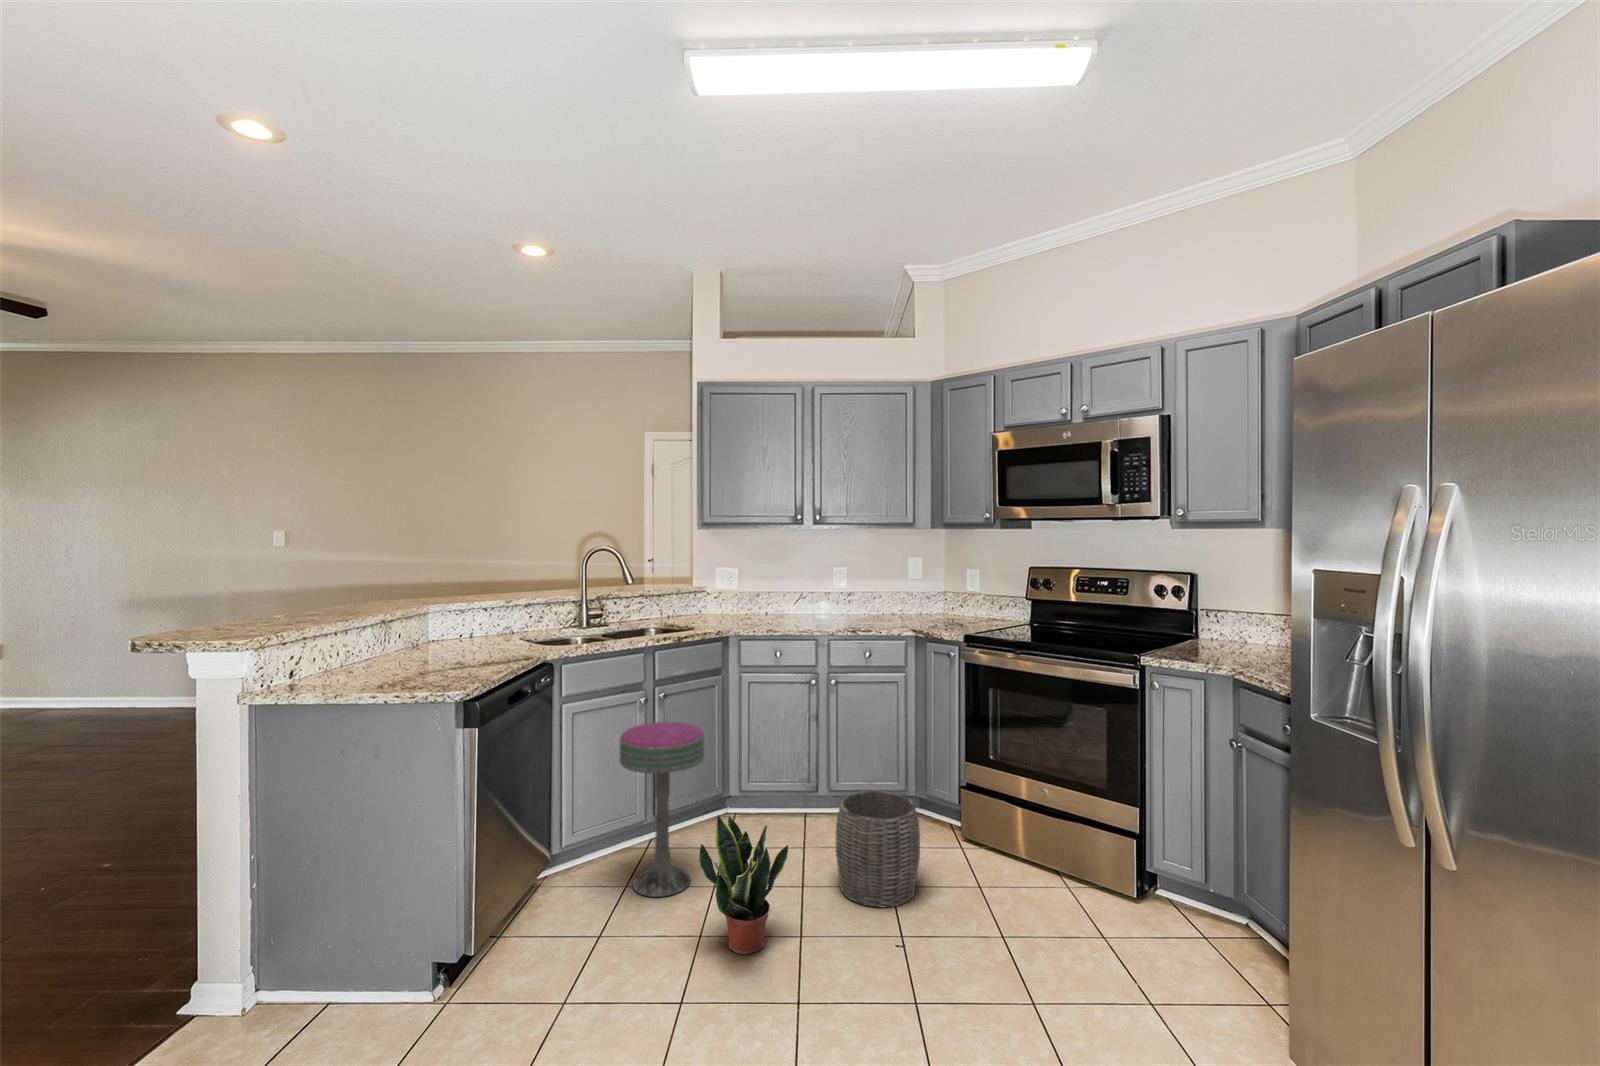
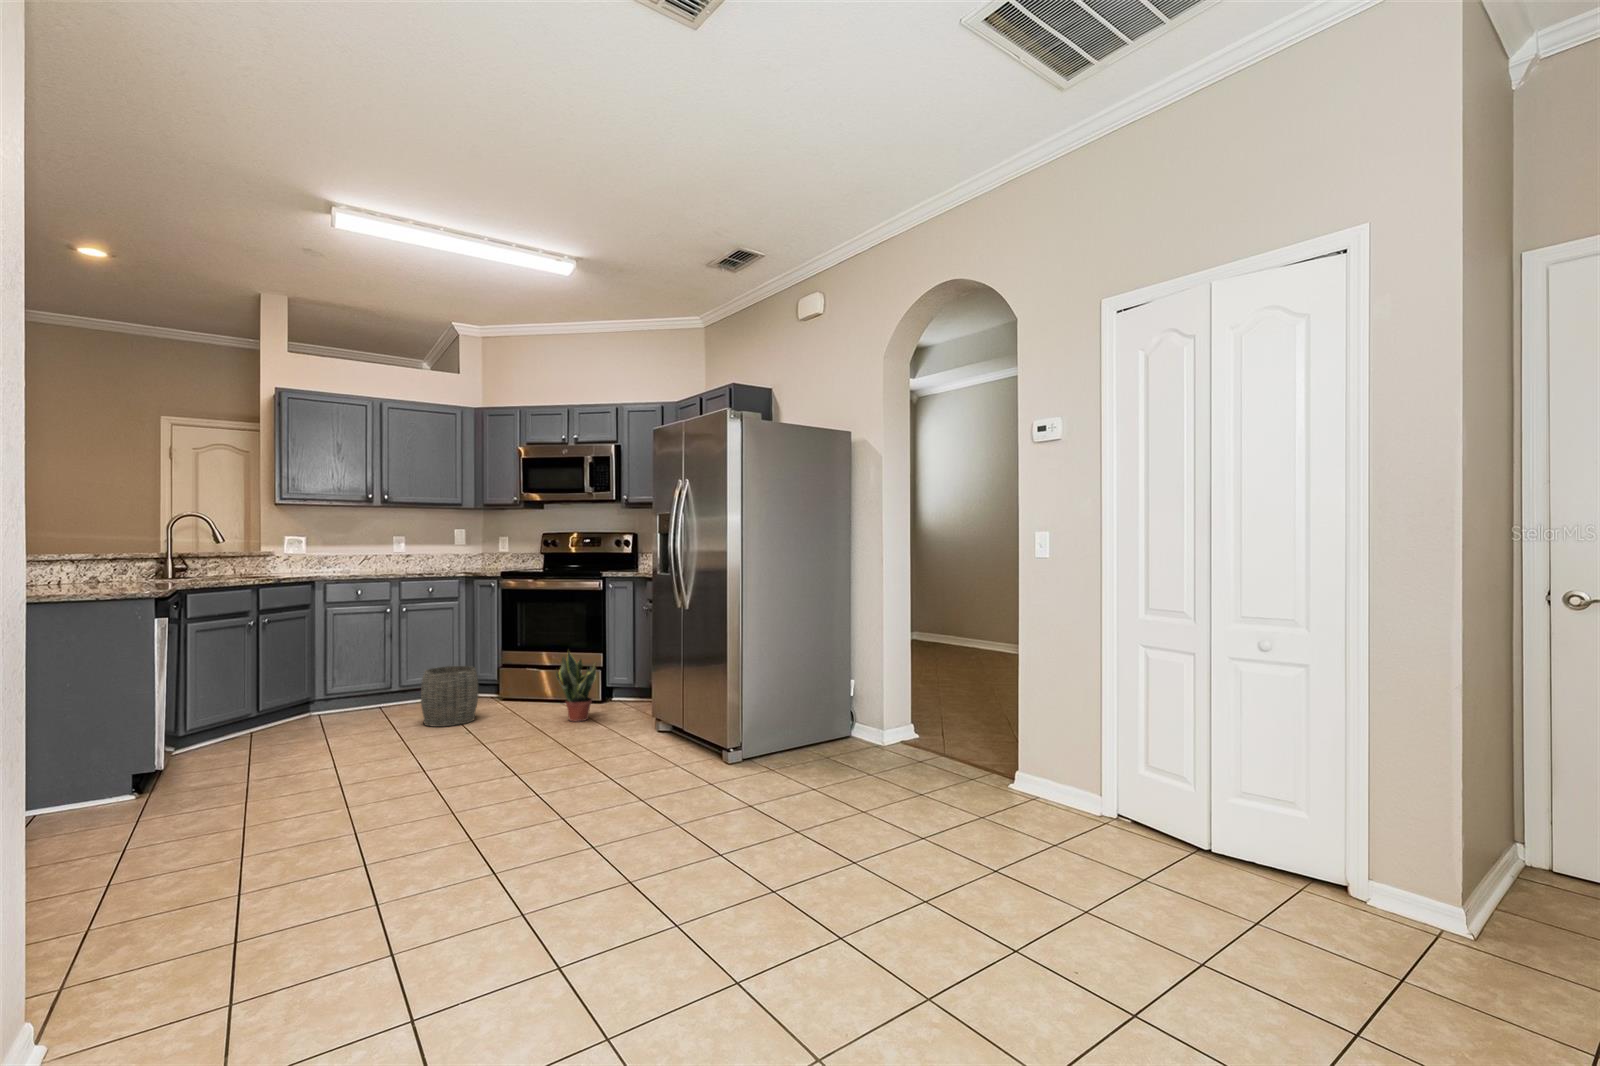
bar stool: present [620,722,704,897] -> none [248,634,320,749]
potted plant: present [699,815,788,954] -> present [556,652,596,722]

